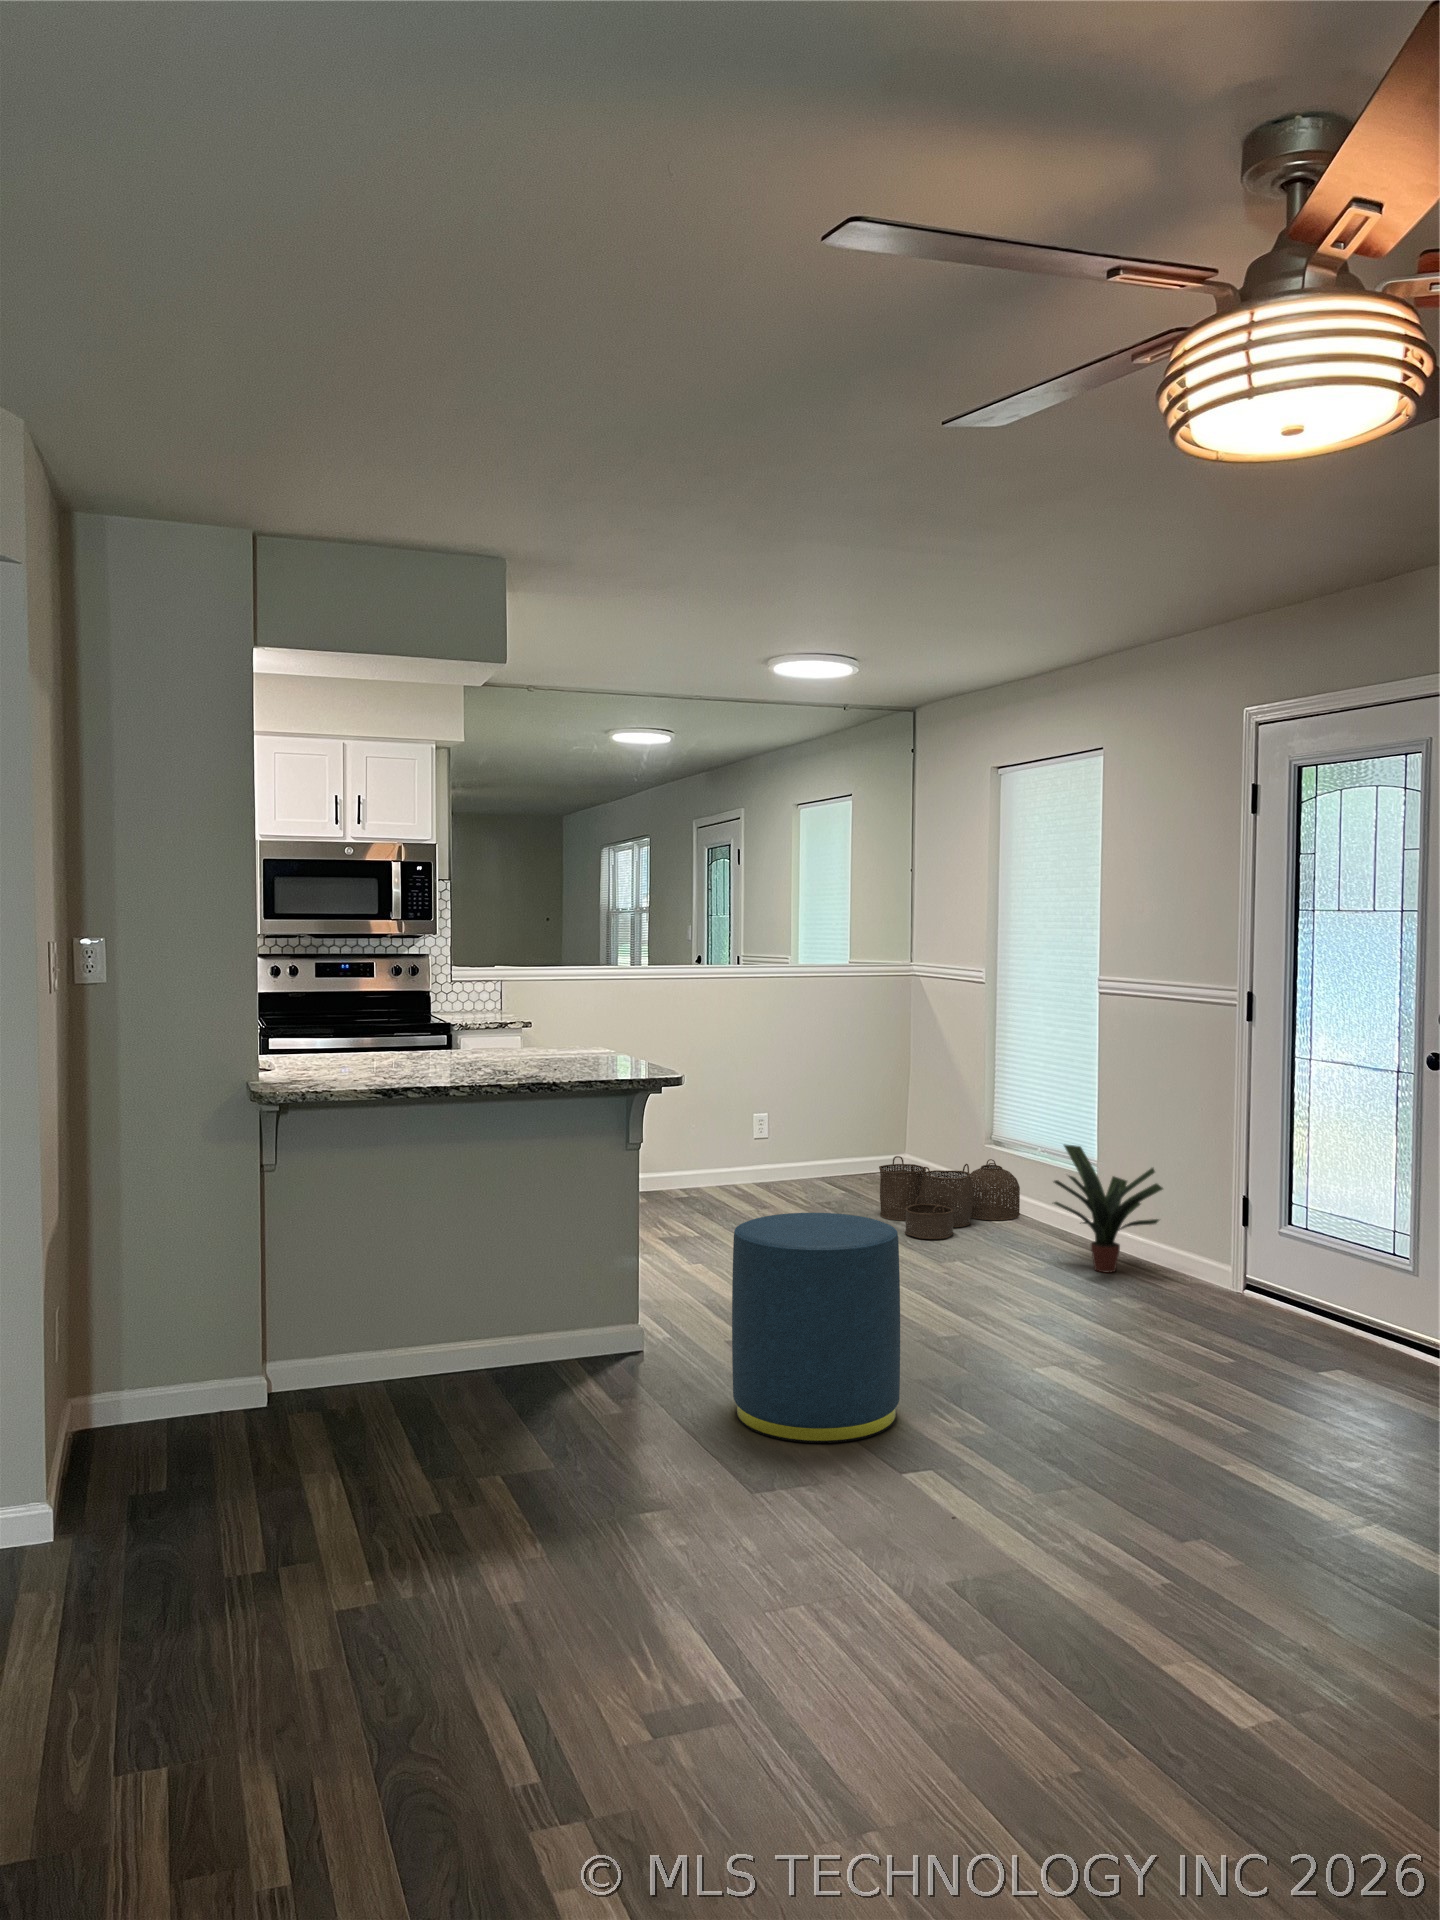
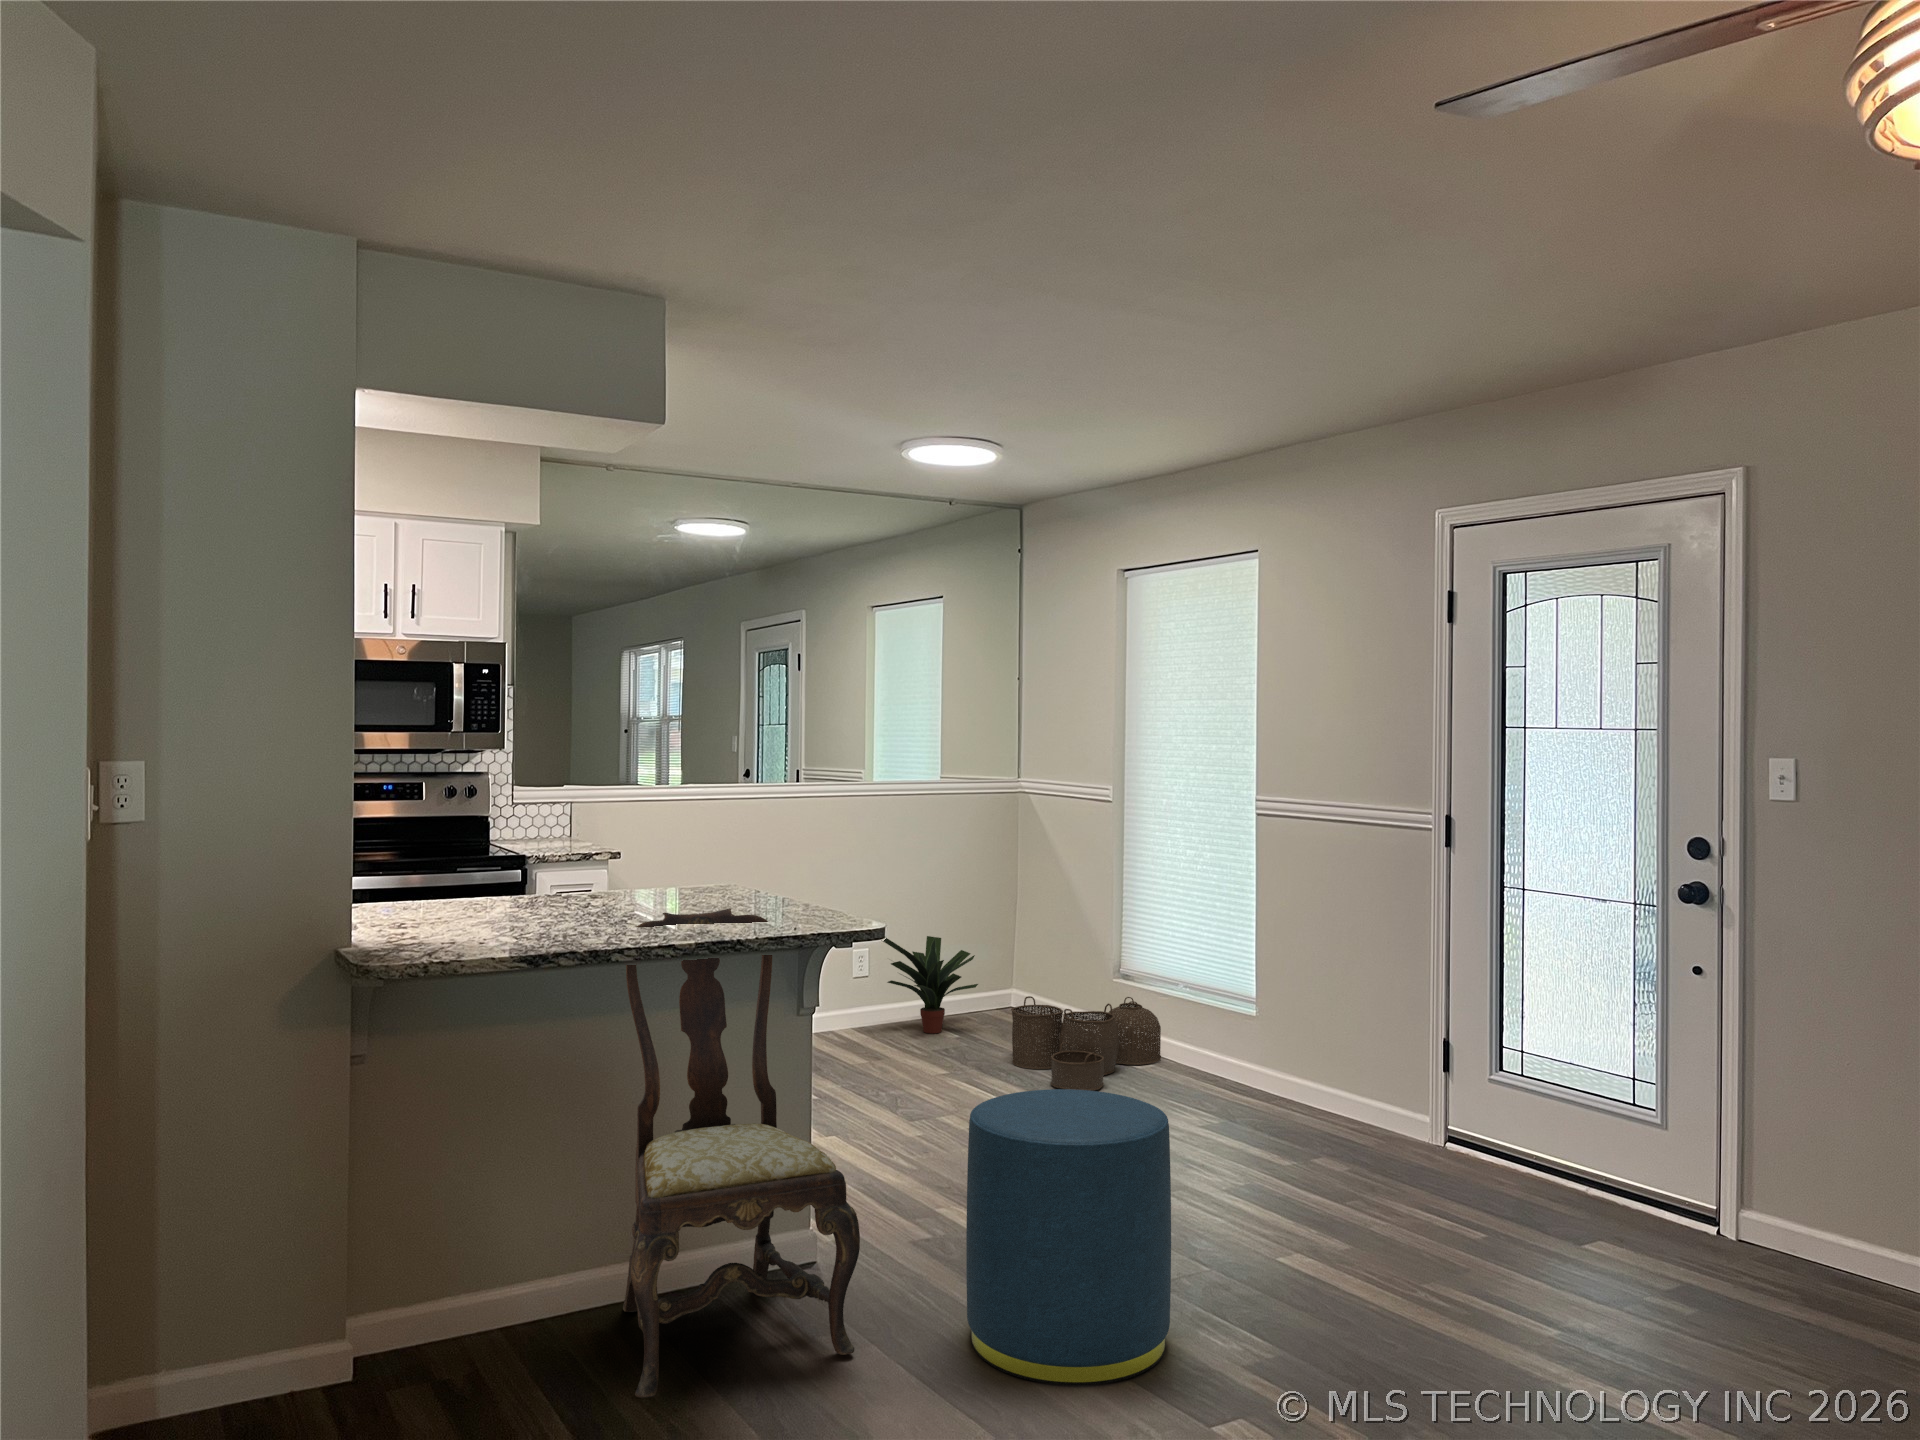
dining chair: none [461,1060,644,1428] -> present [623,908,860,1398]
potted plant: present [1054,1145,1163,1272] -> present [881,936,978,1033]

